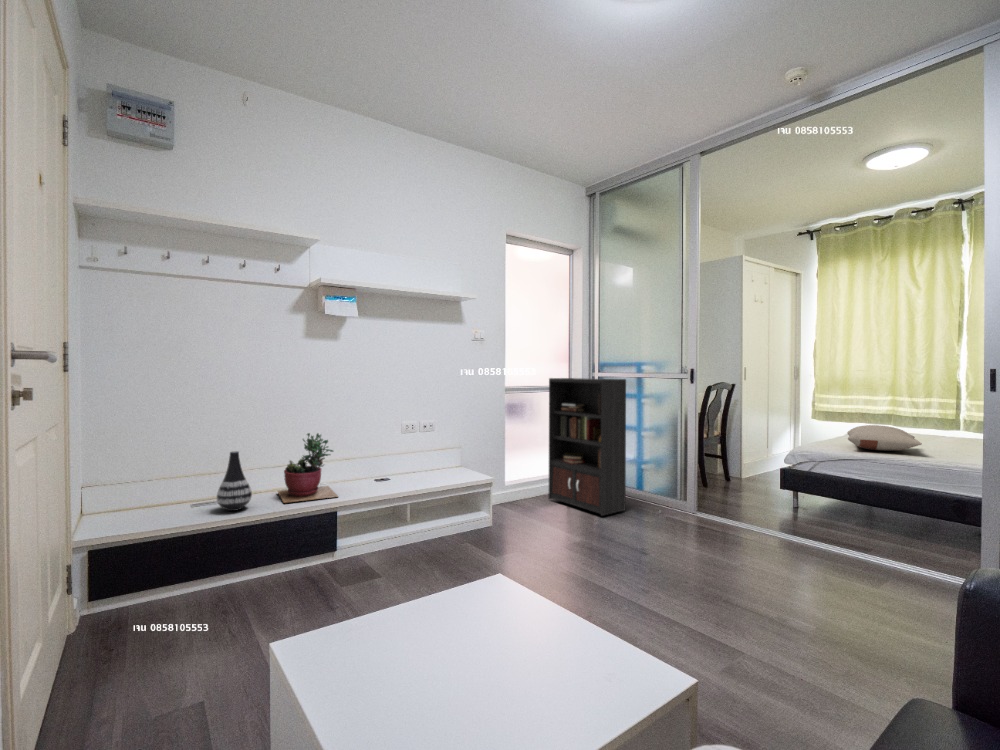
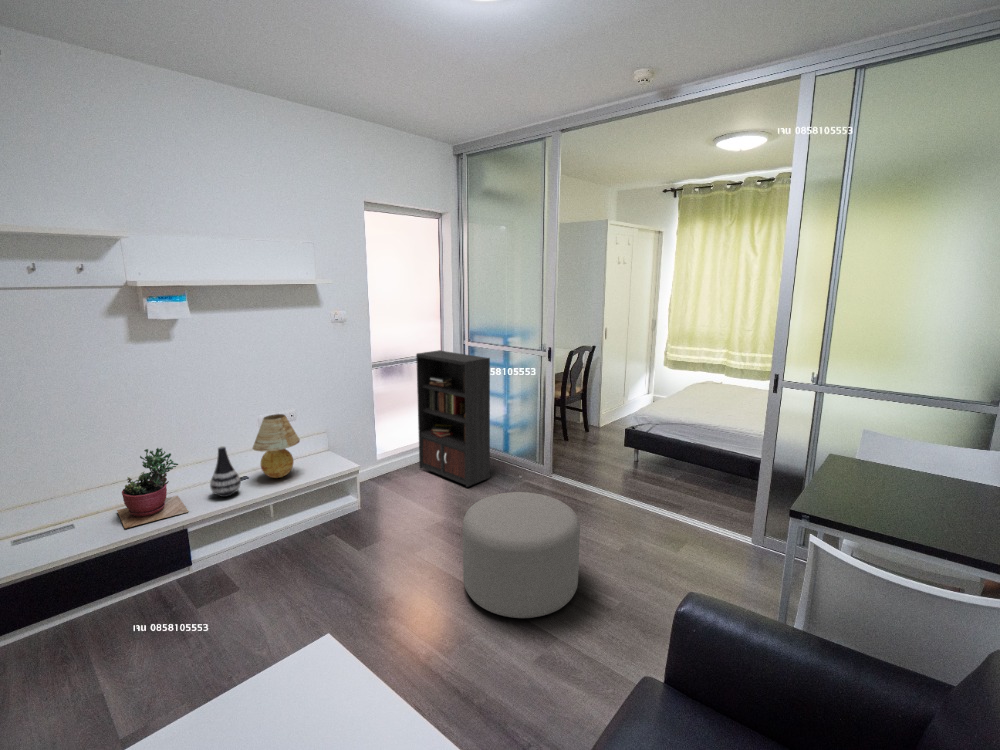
table lamp: none [397,418,440,481] -> present [253,414,300,478]
pillow: present [847,425,922,451] -> none [679,393,733,416]
vase: present [217,451,252,511] -> present [210,446,241,497]
ottoman: none [614,498,756,631] -> present [463,492,580,618]

